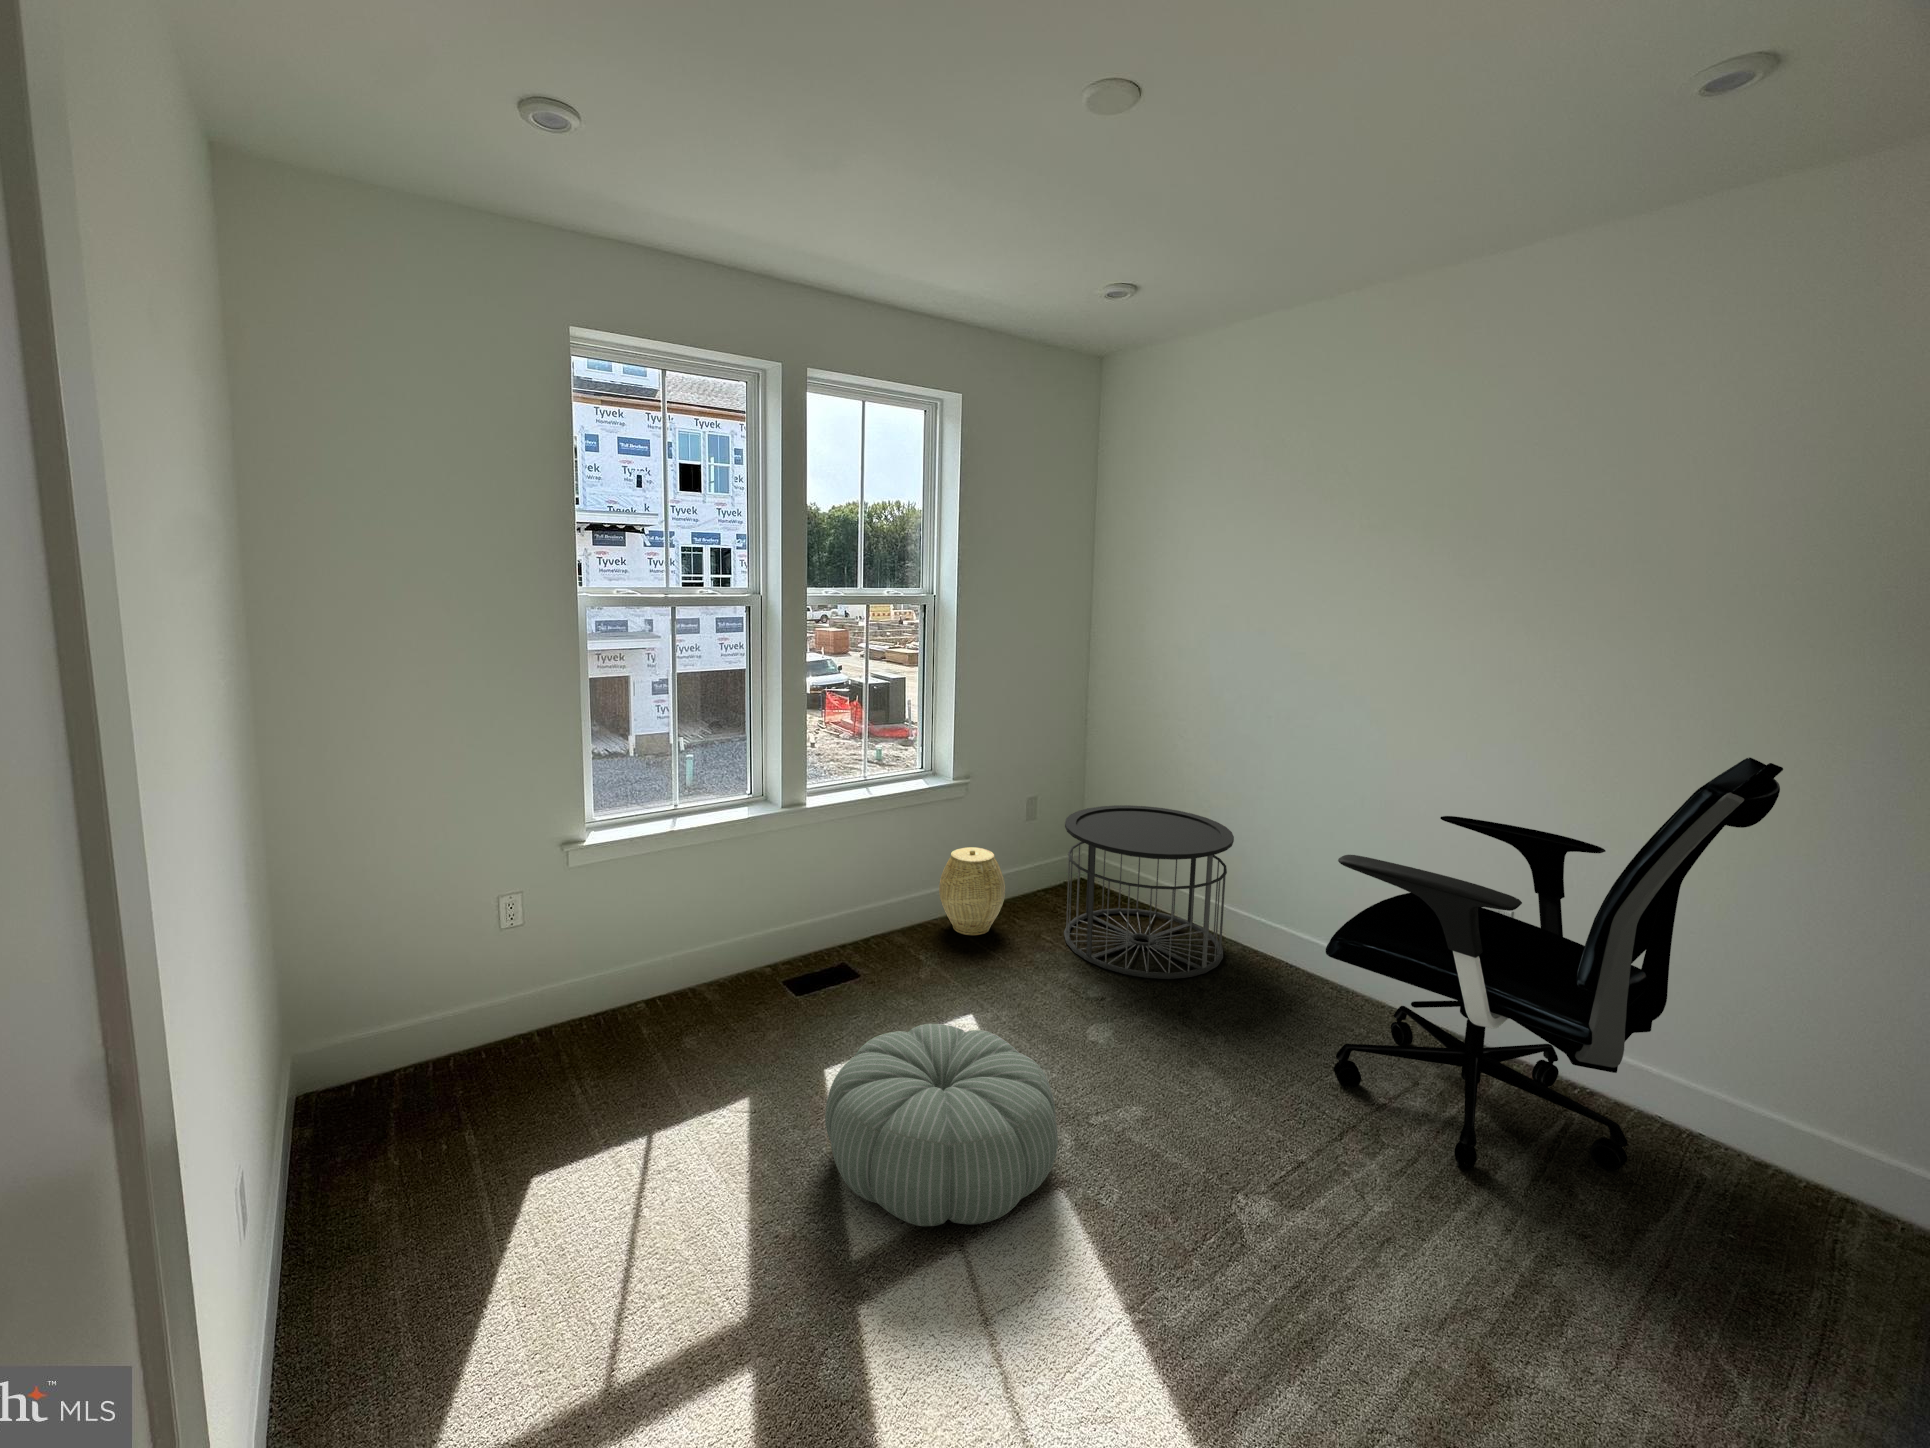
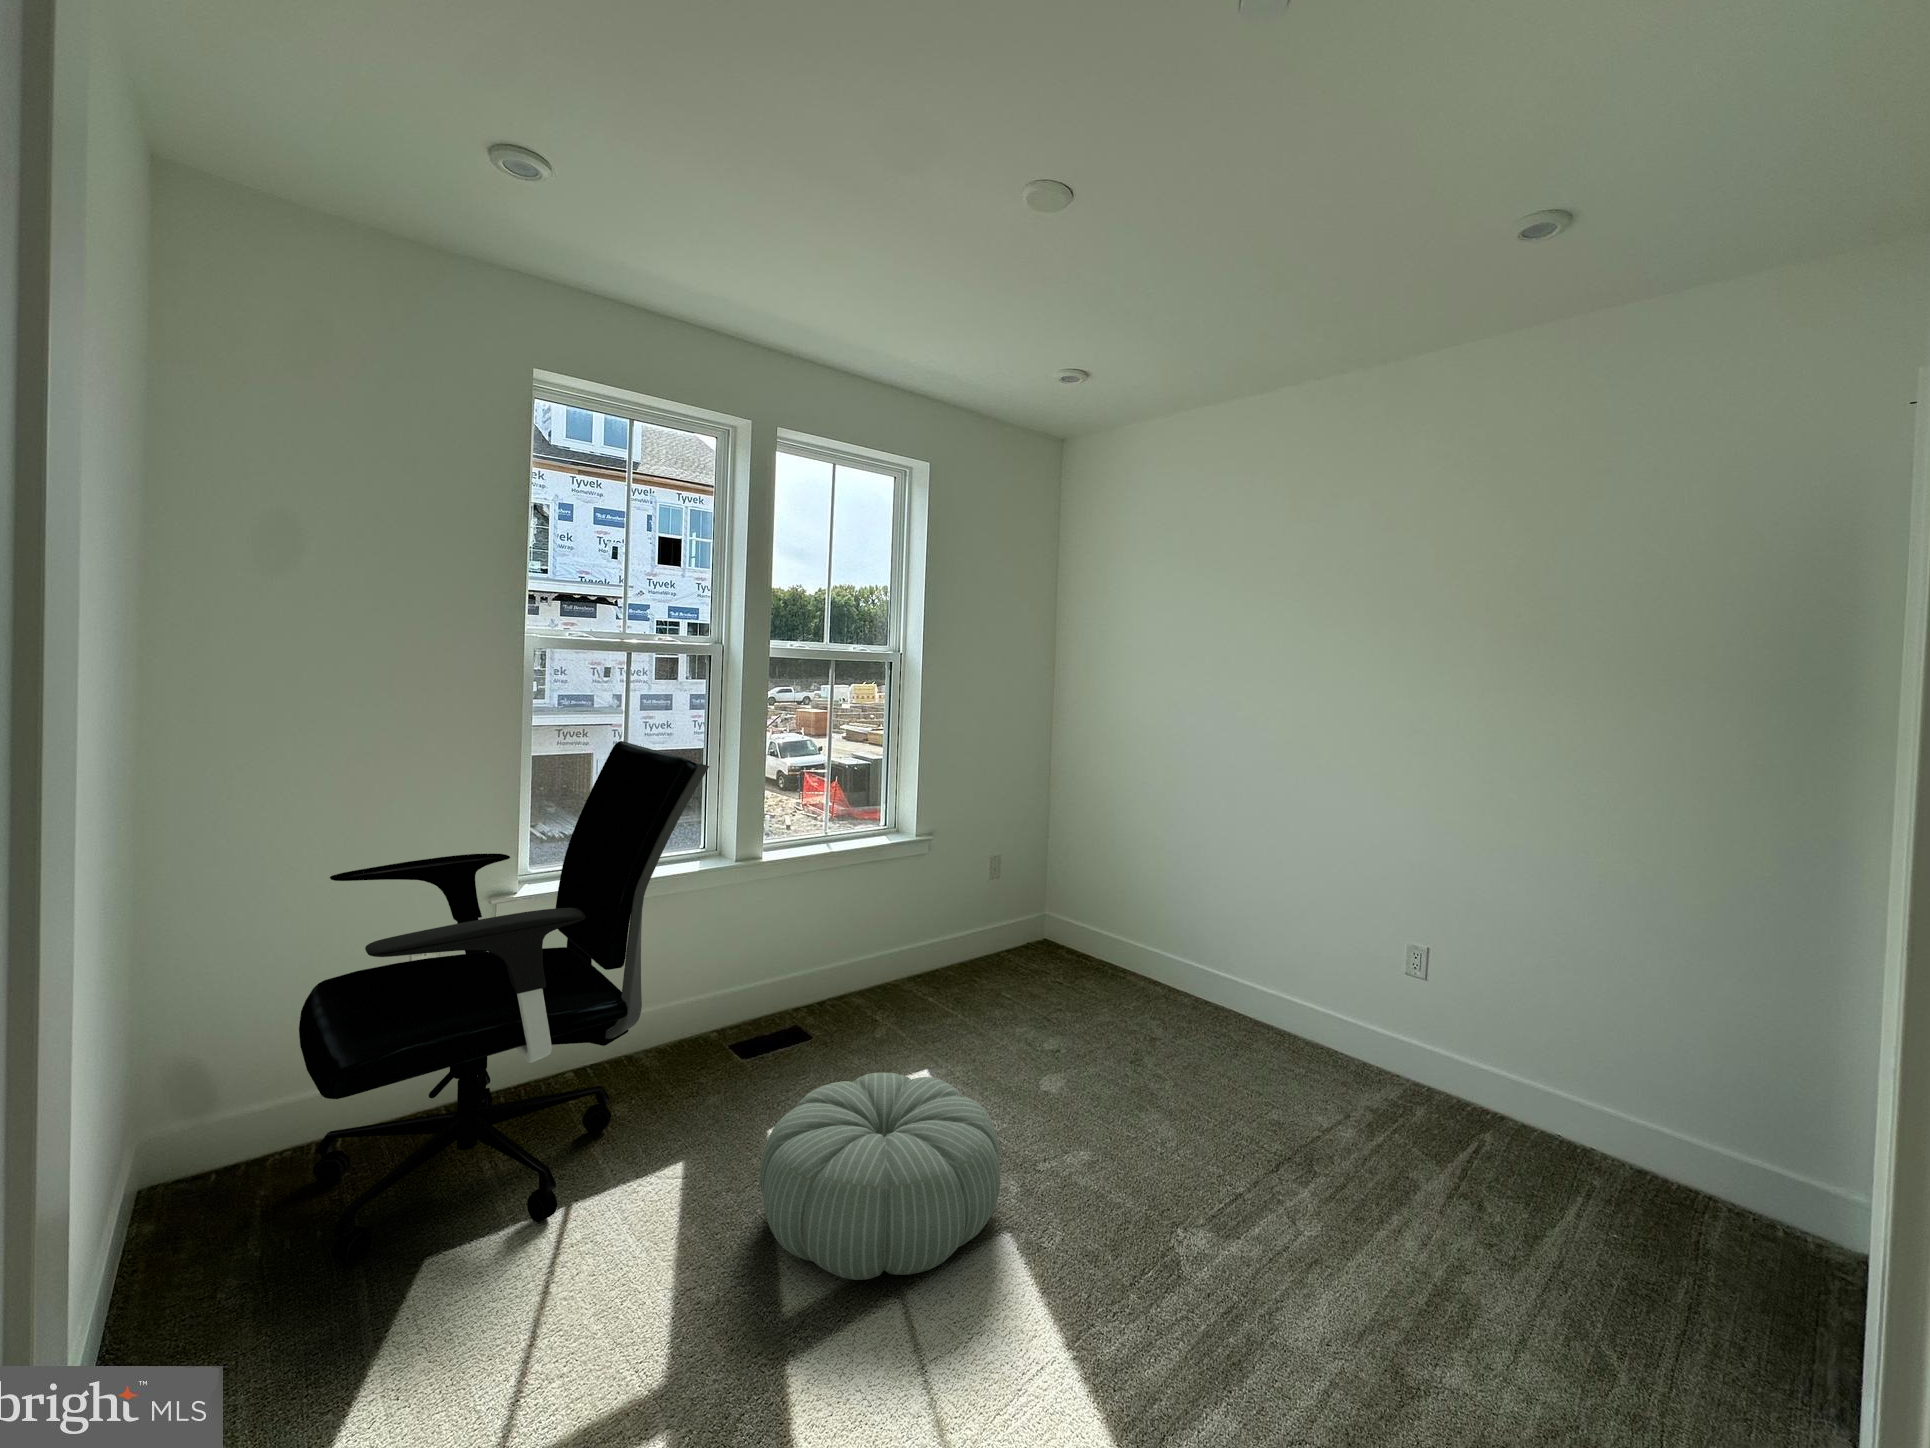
office chair: present [1326,758,1783,1171] -> present [299,741,709,1265]
side table: present [1064,805,1234,979] -> none [1023,858,1185,1029]
woven basket: present [939,847,1005,935] -> none [898,902,964,993]

